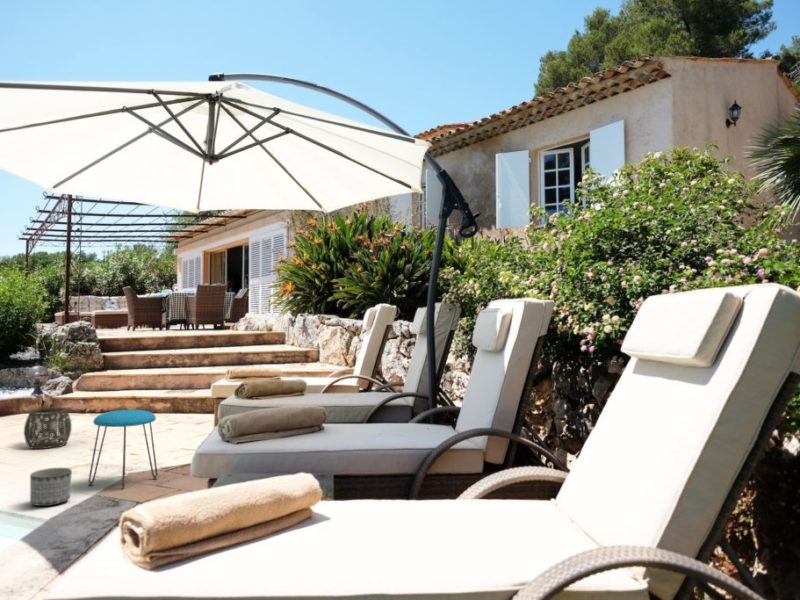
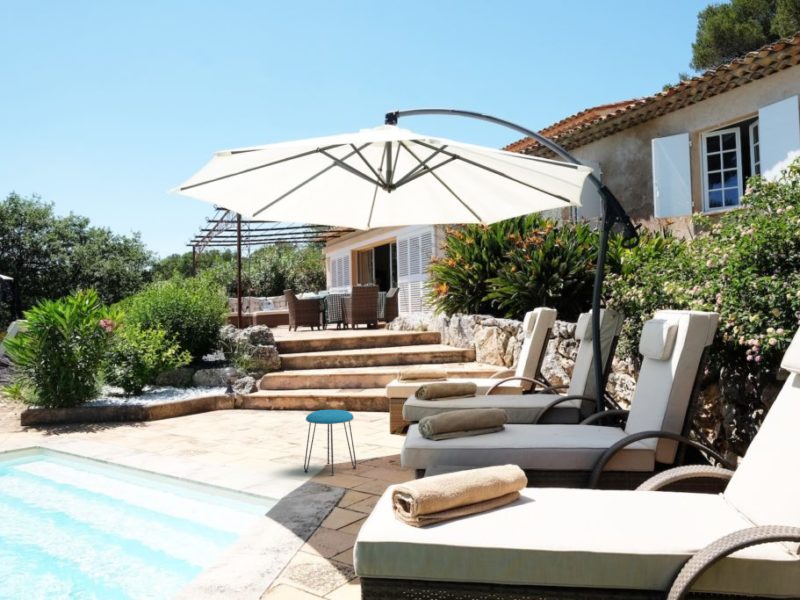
woven basket: present [24,407,71,449] -> none [236,406,273,441]
planter: present [30,468,72,506] -> none [268,456,297,486]

